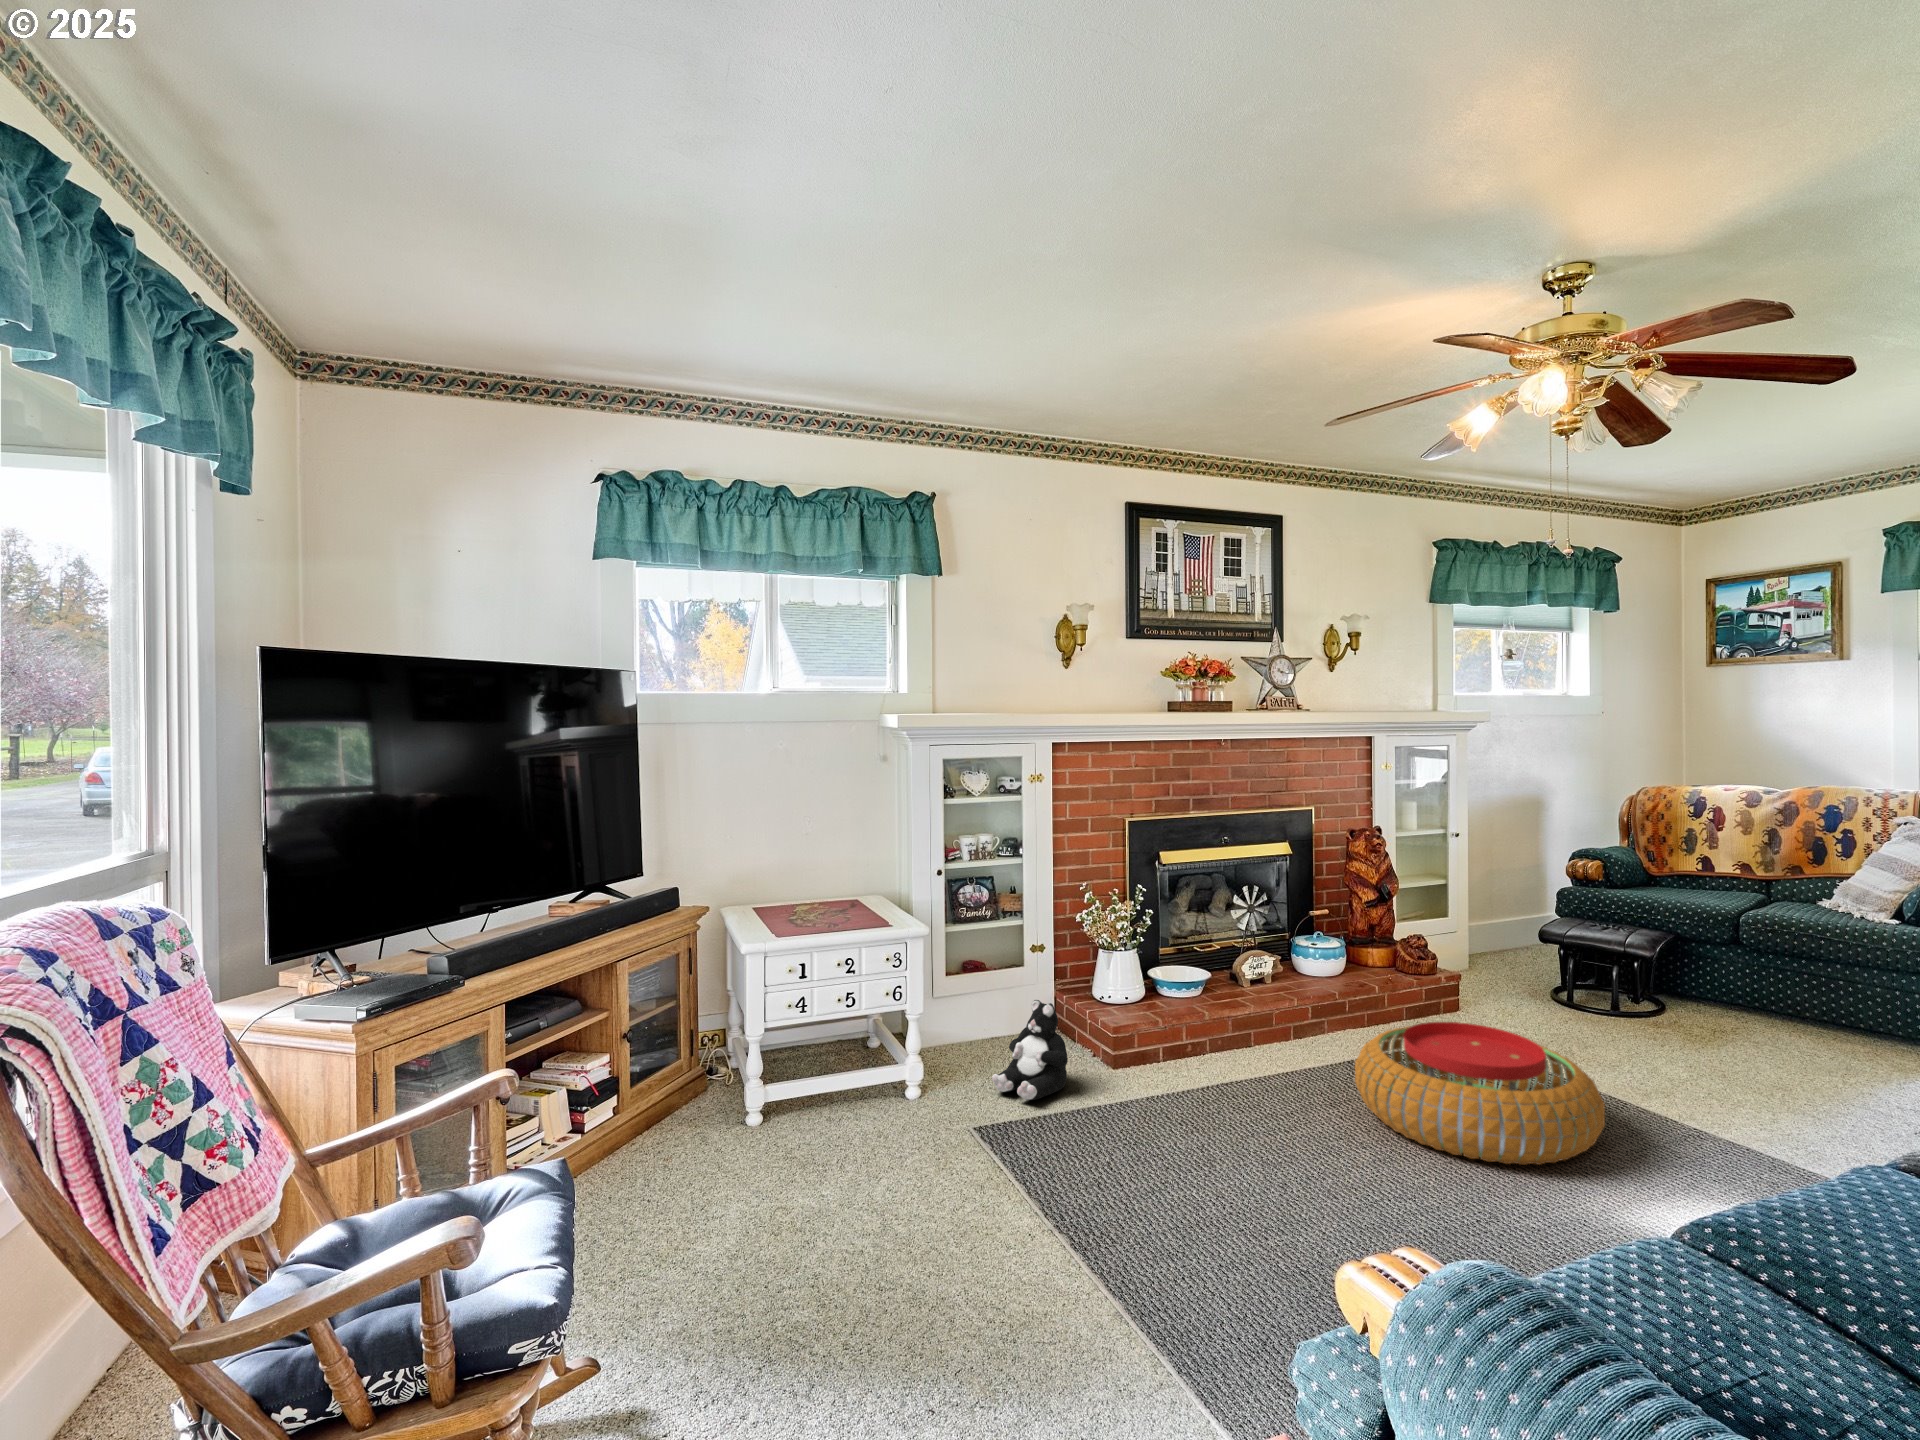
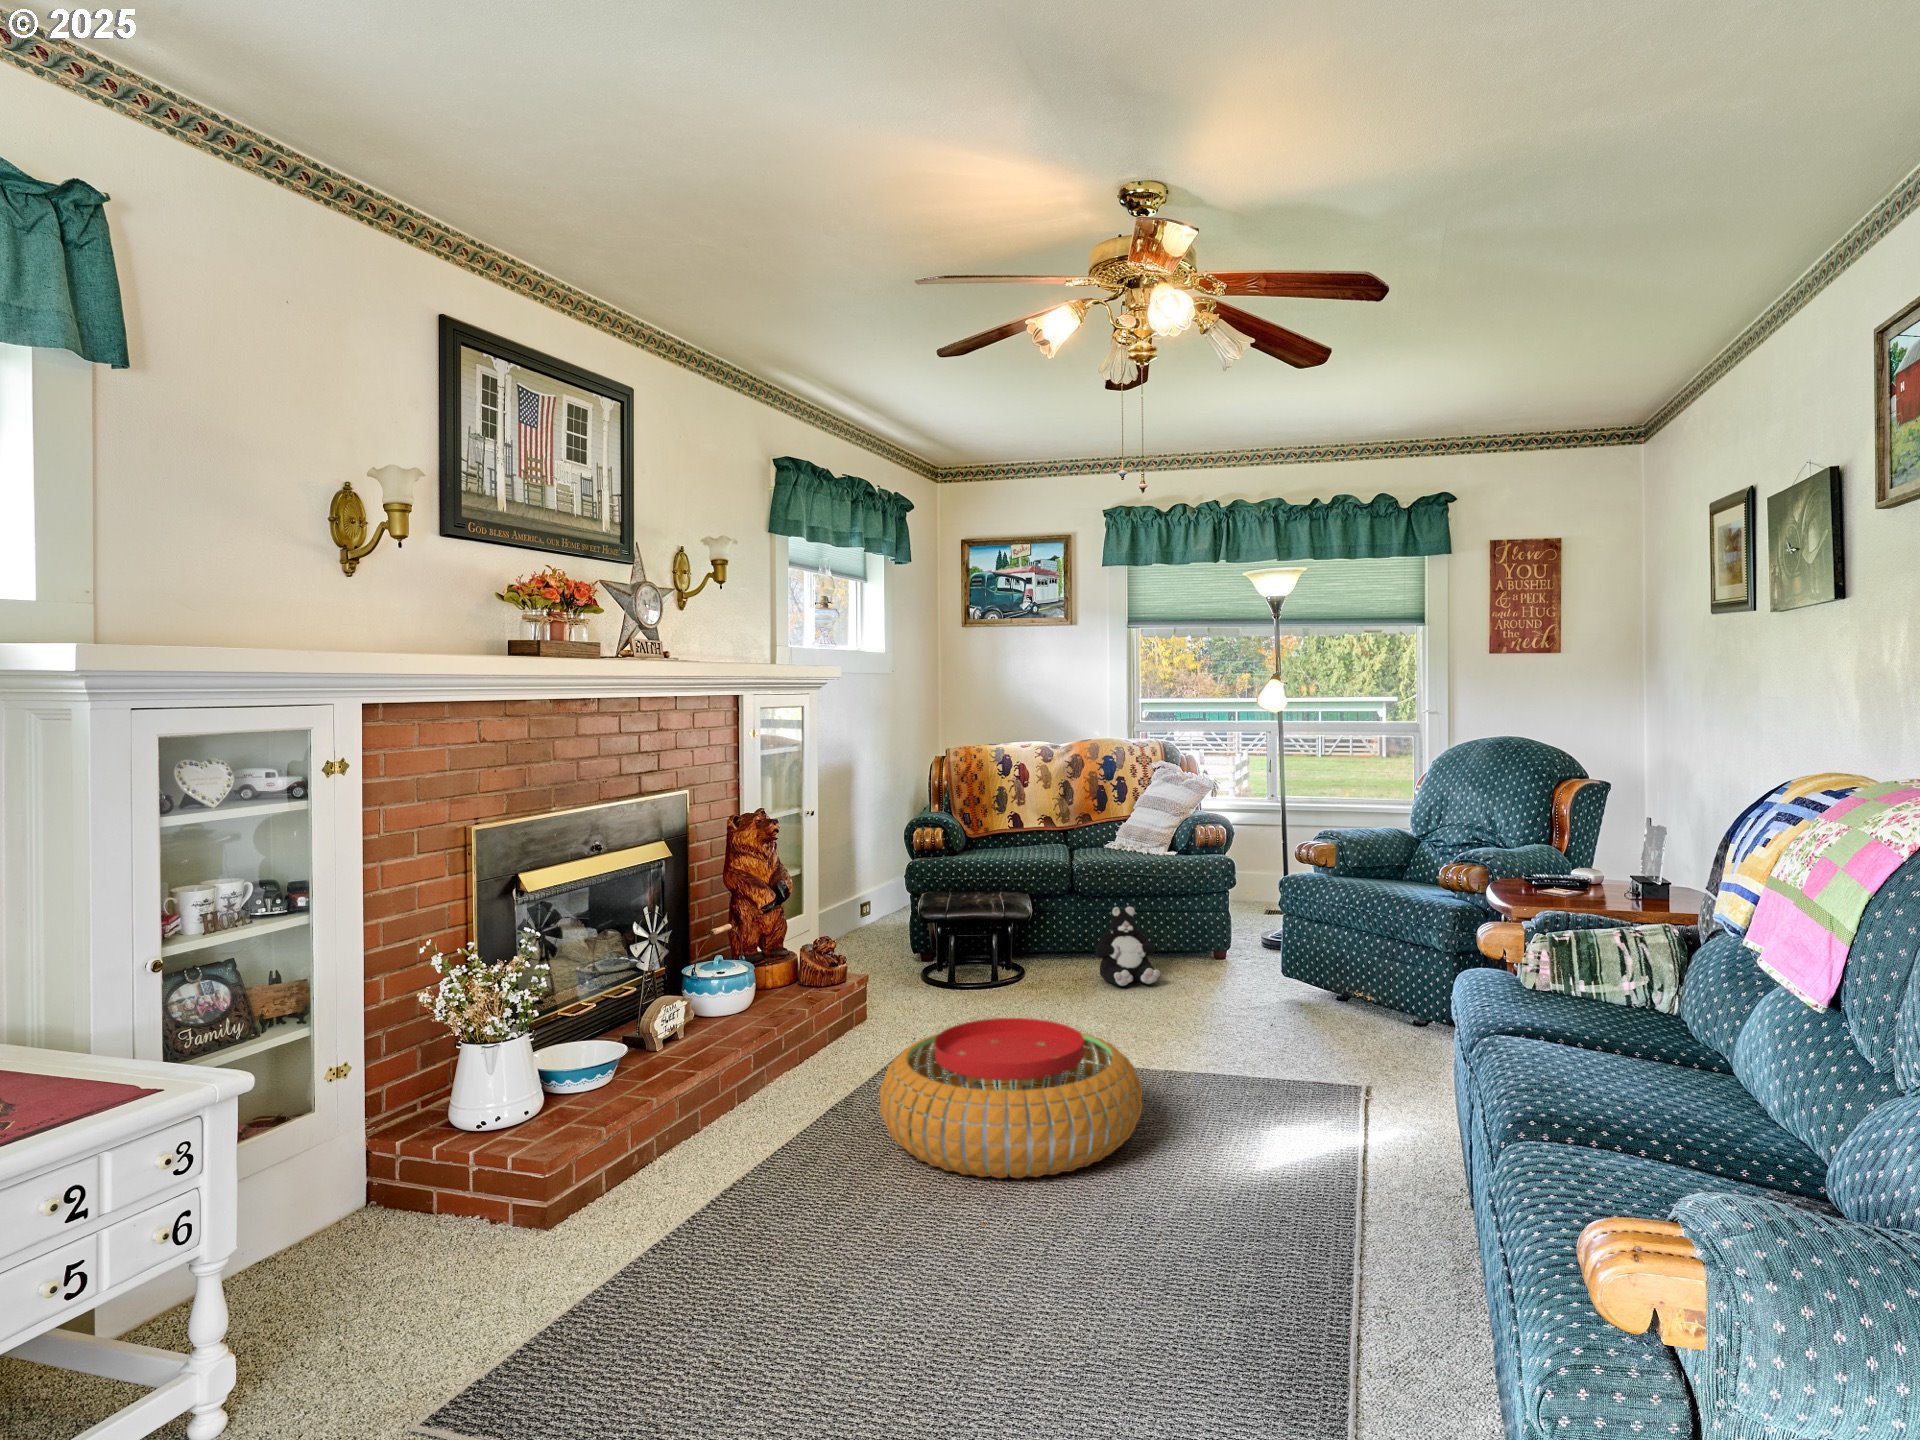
plush toy: present [992,1000,1068,1100] -> present [1095,906,1160,986]

